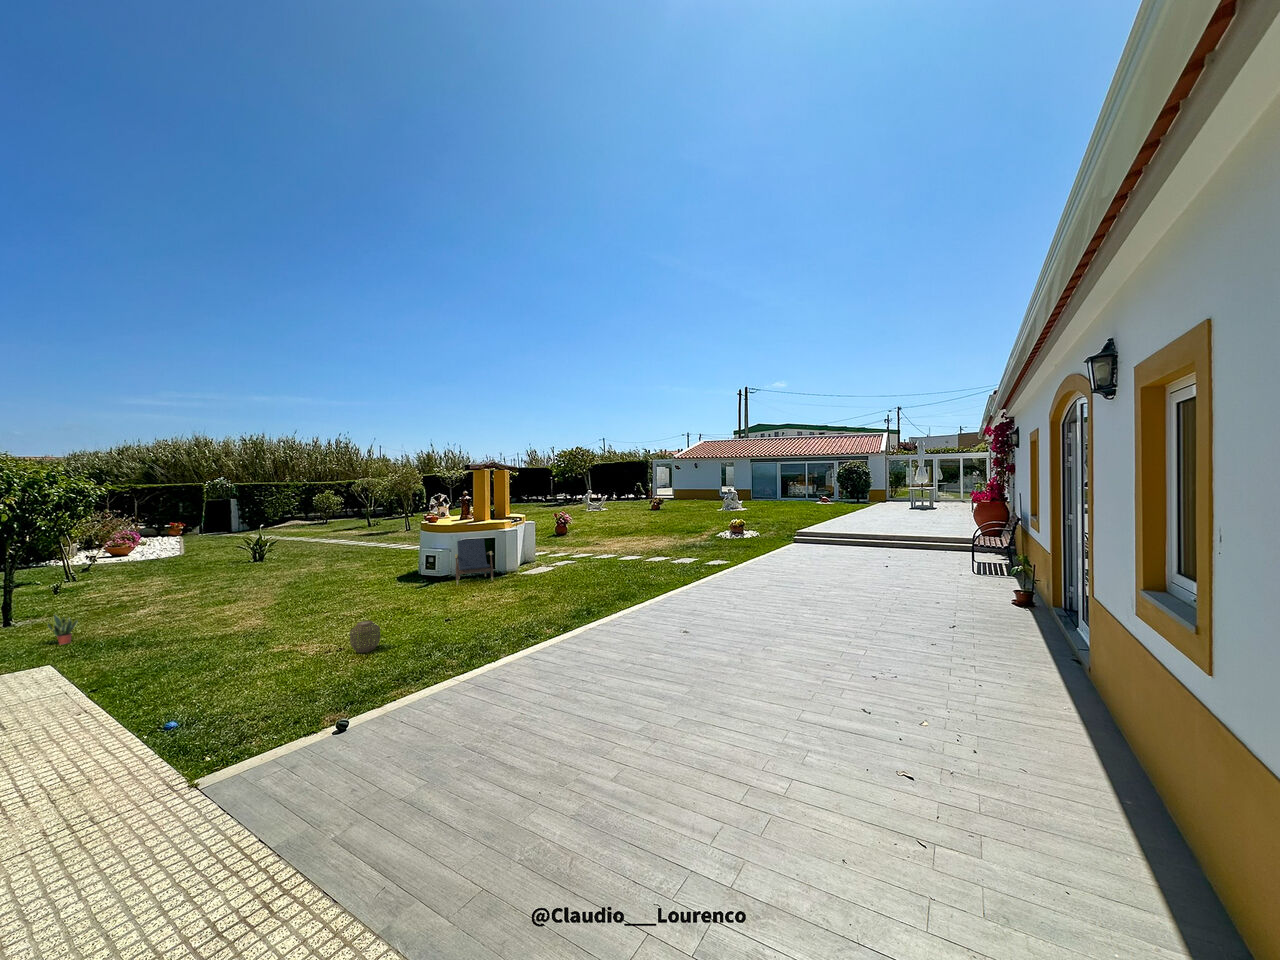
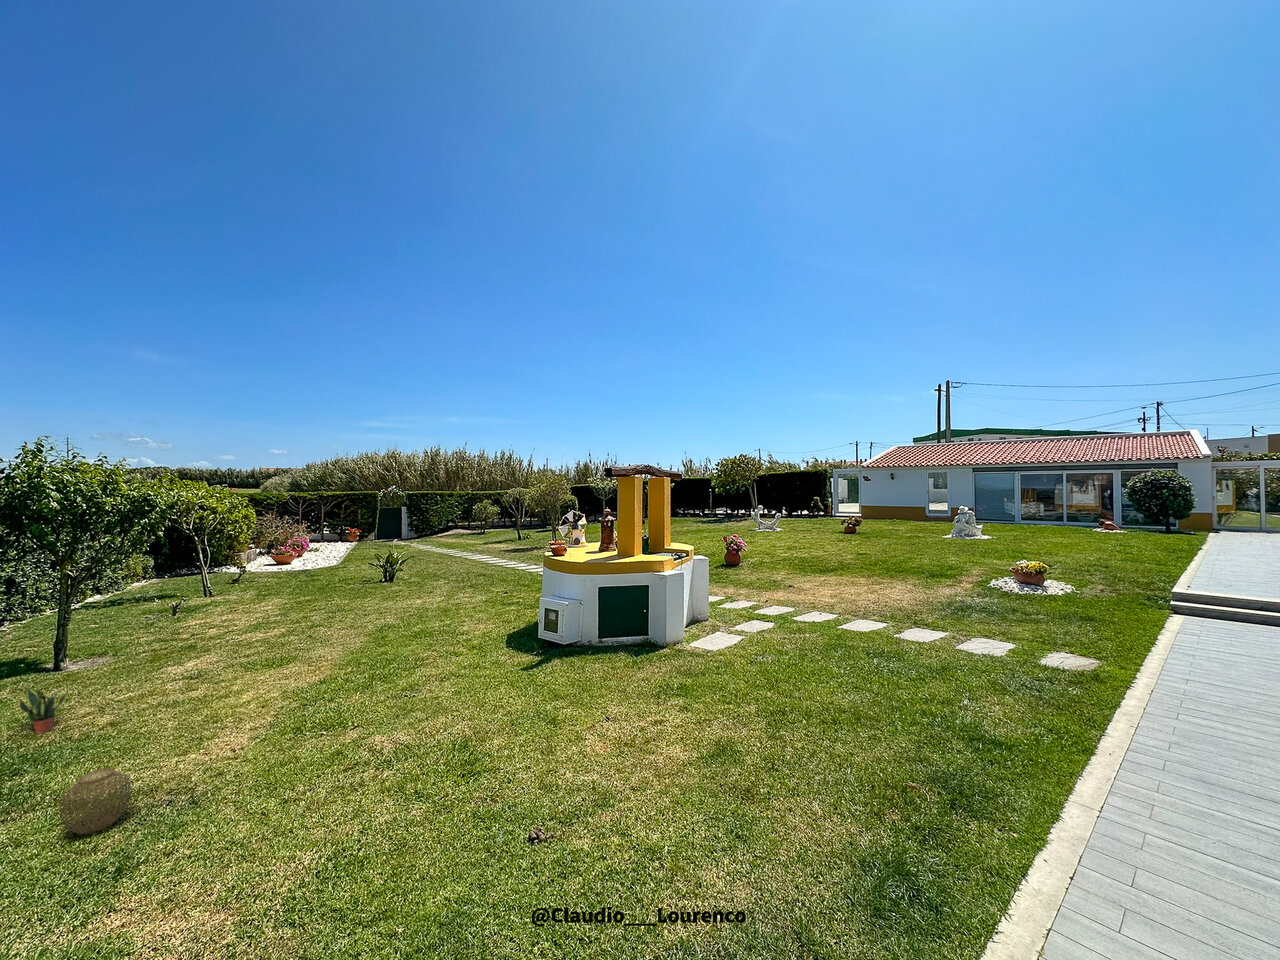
lounge chair: present [455,539,493,585] -> none [587,587,644,661]
woven basket: present [350,621,380,653] -> present [60,768,131,834]

